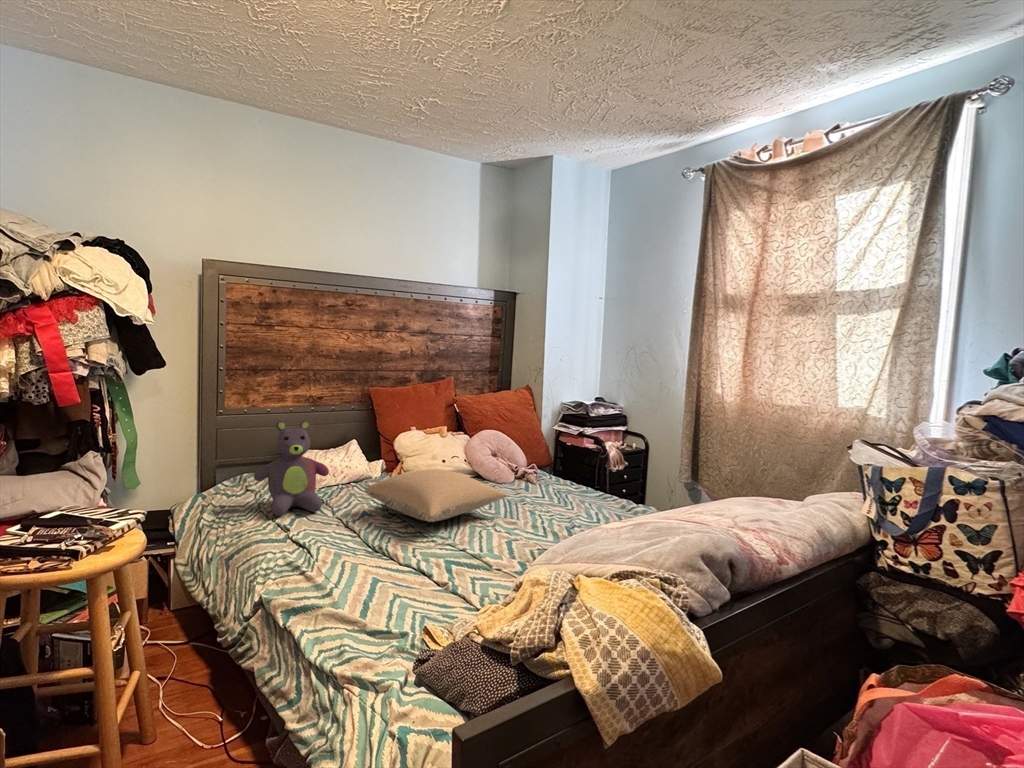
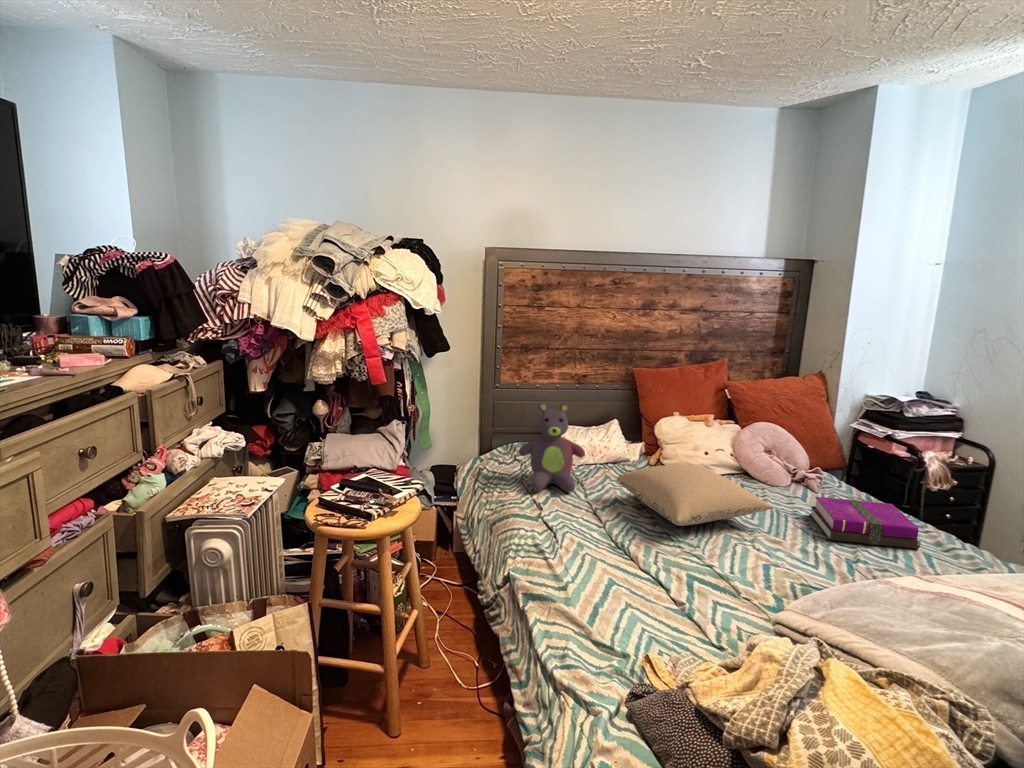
notebook: none [534,482,614,516] -> present [810,497,921,549]

